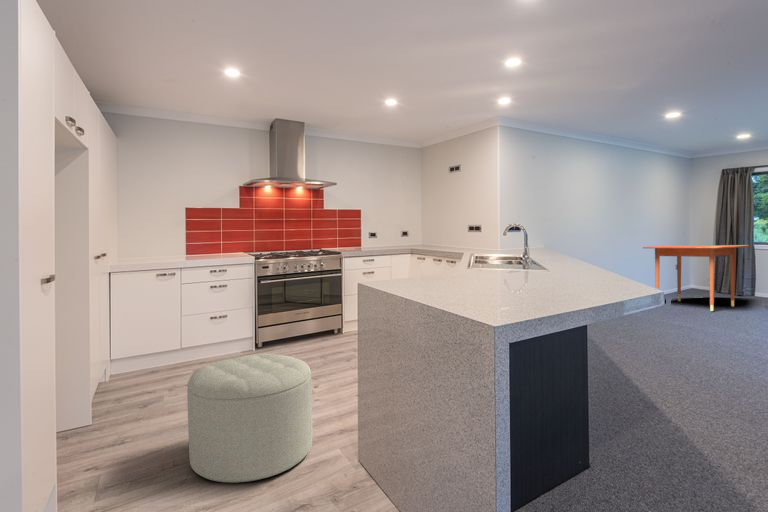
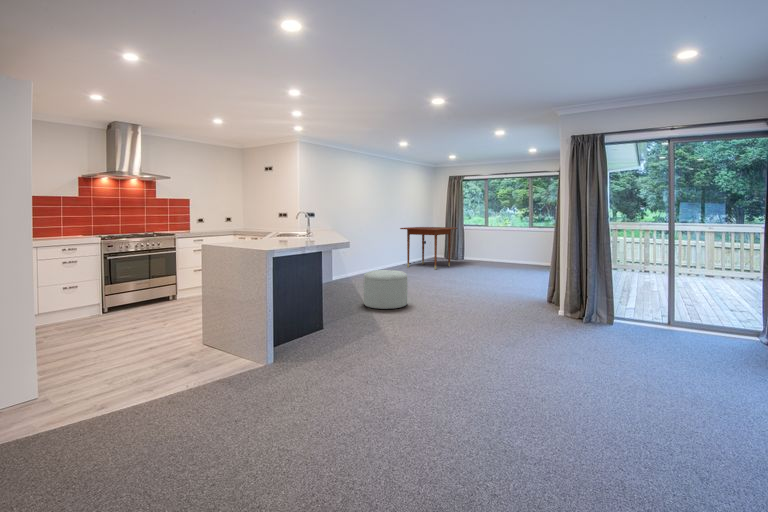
ottoman: present [187,353,313,483] -> present [364,270,407,309]

